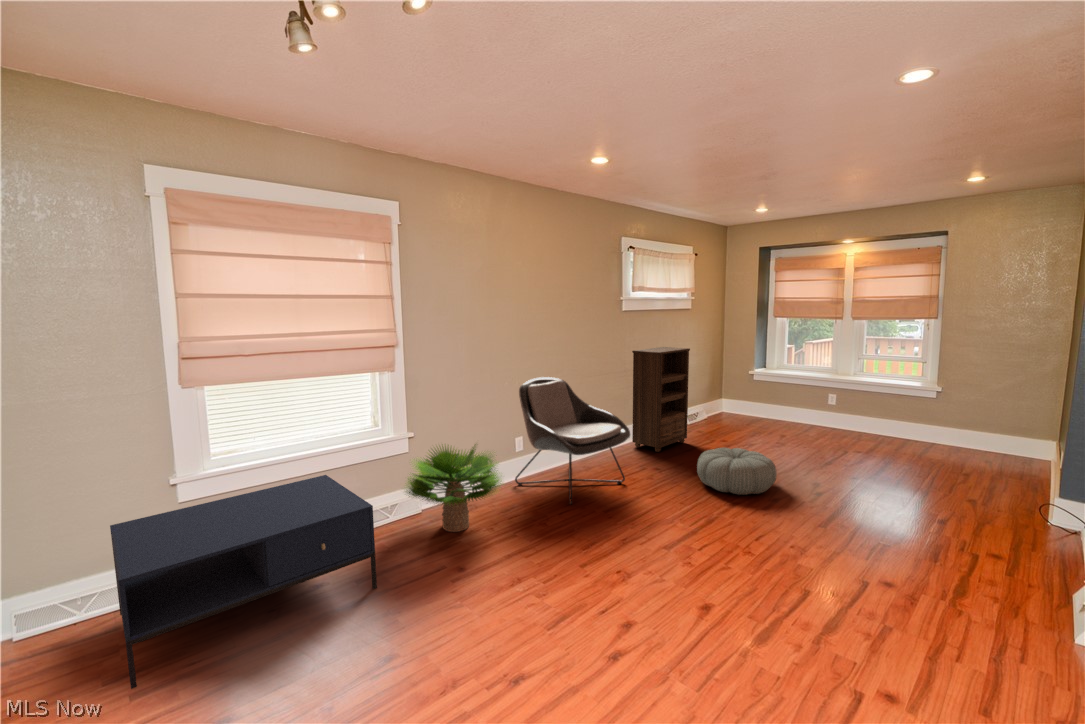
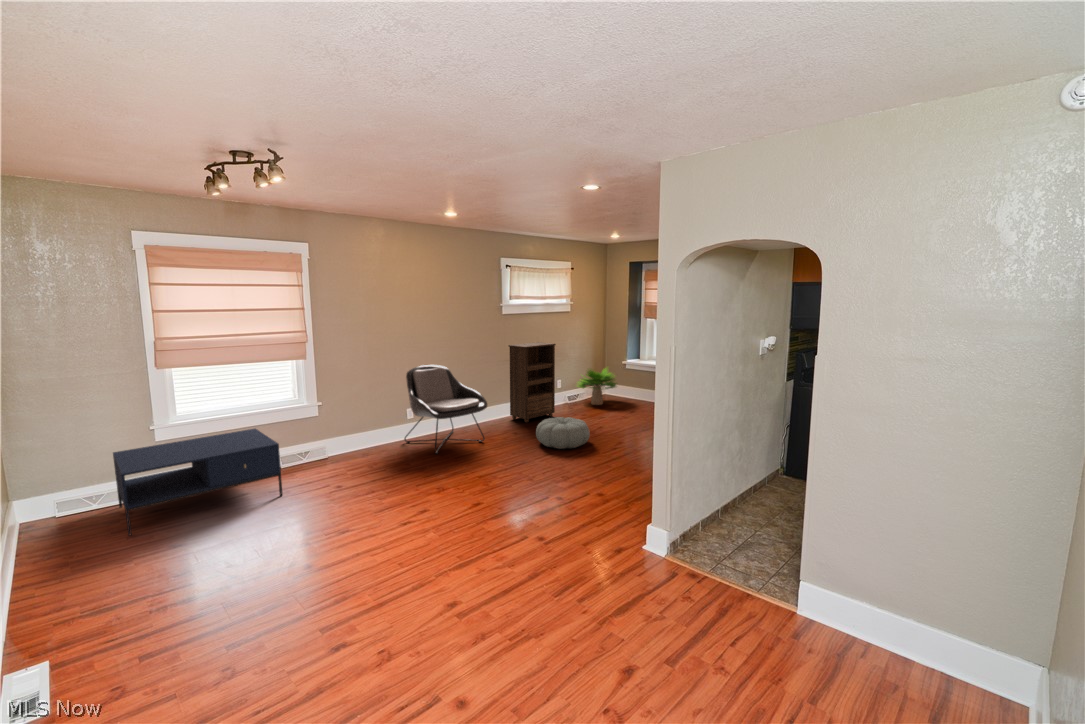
potted plant: present [406,444,501,532] -> present [577,369,617,405]

